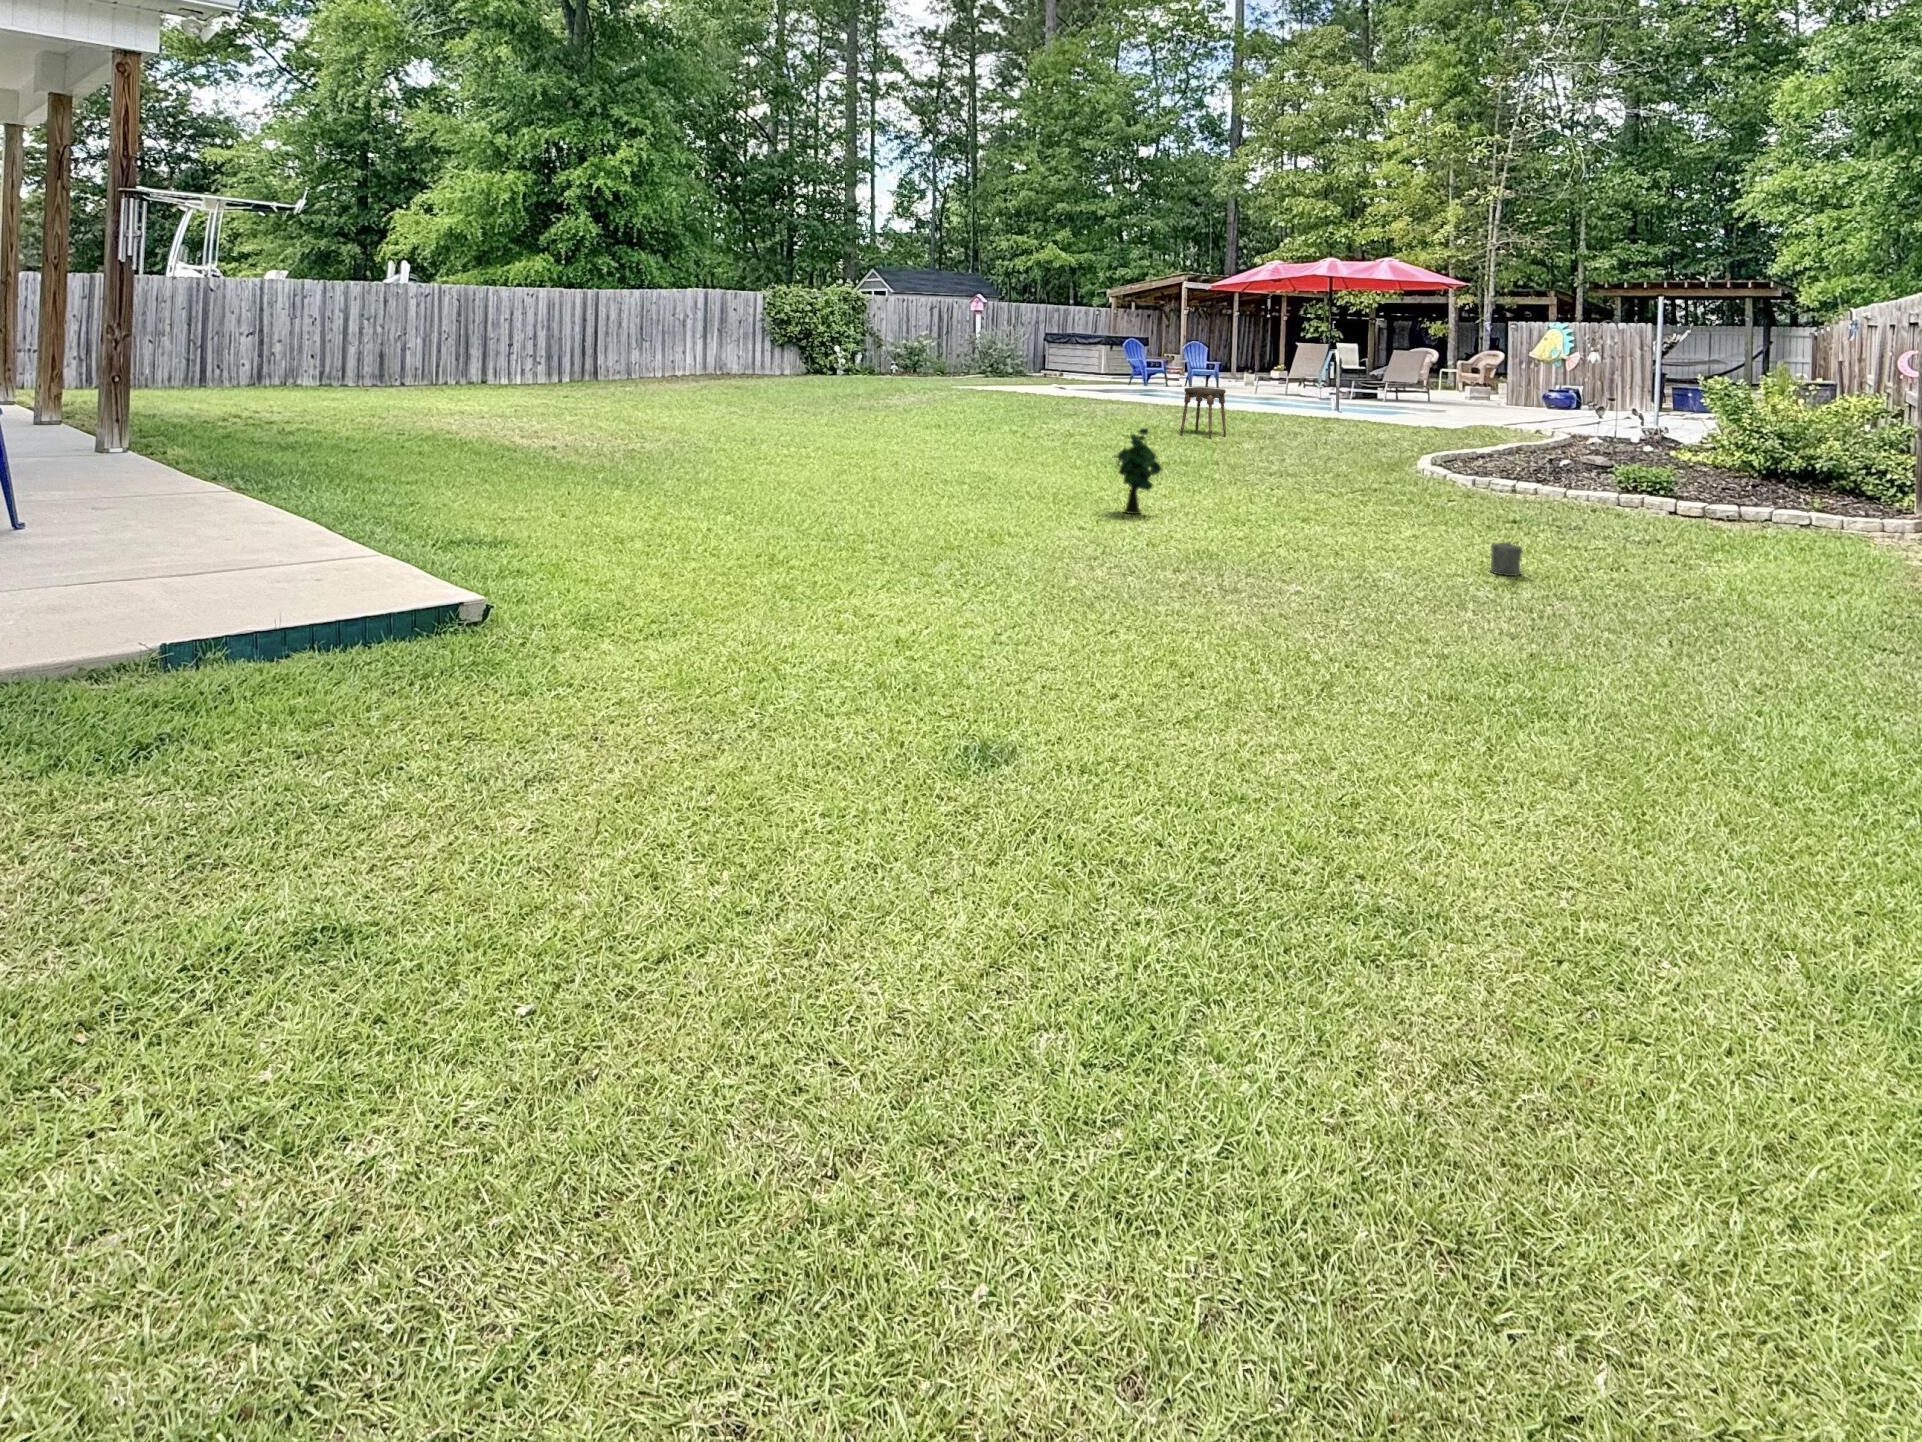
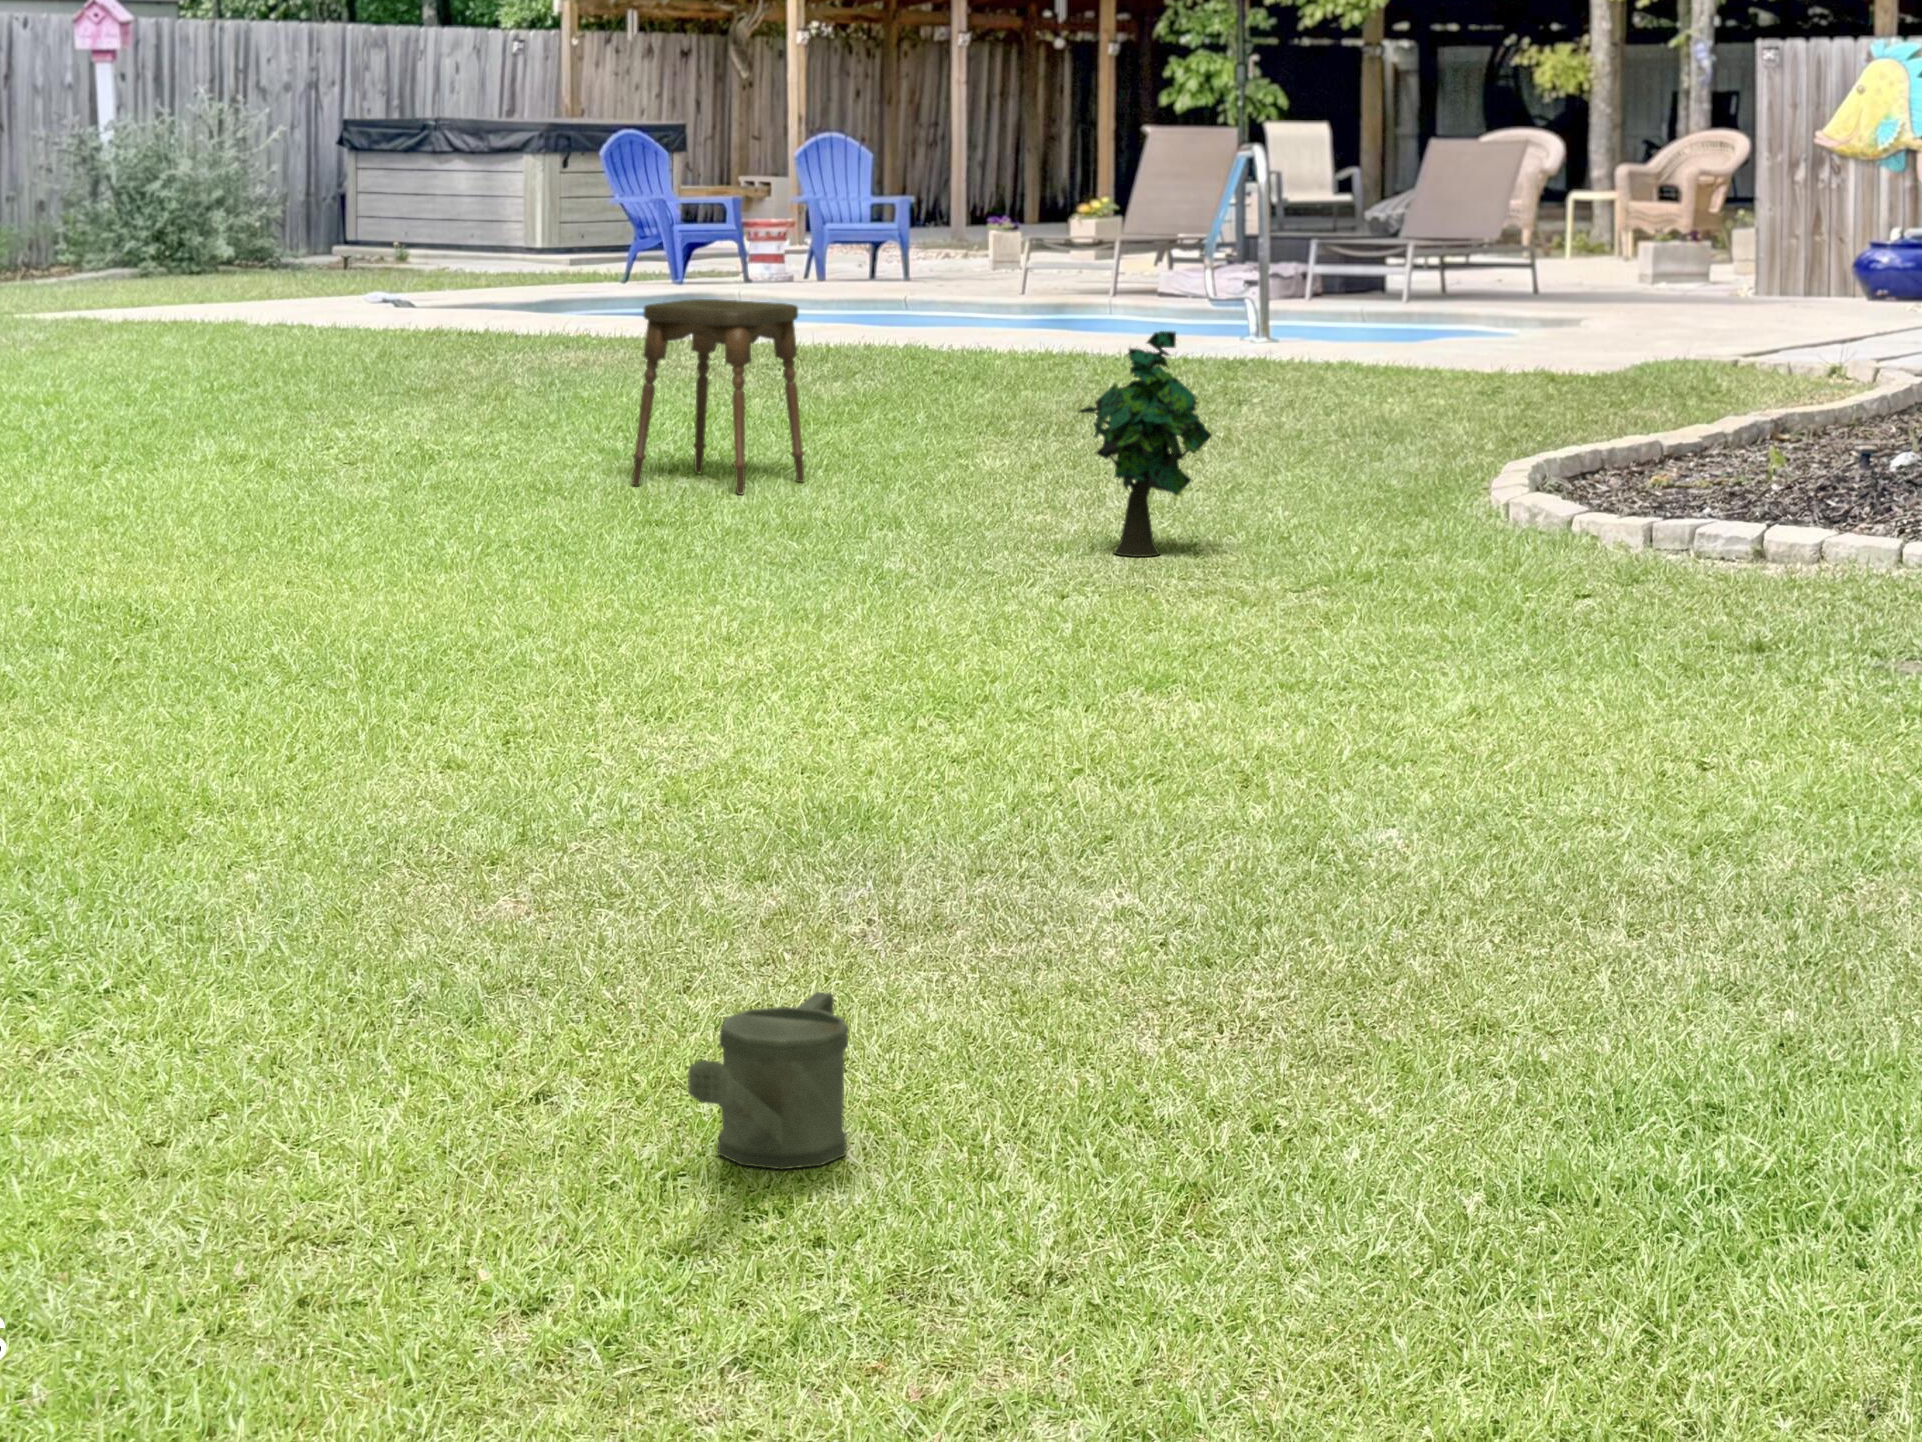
decorative plant: present [1112,428,1162,514] -> present [1077,331,1212,557]
watering can: present [1490,542,1522,576] -> present [688,992,848,1169]

